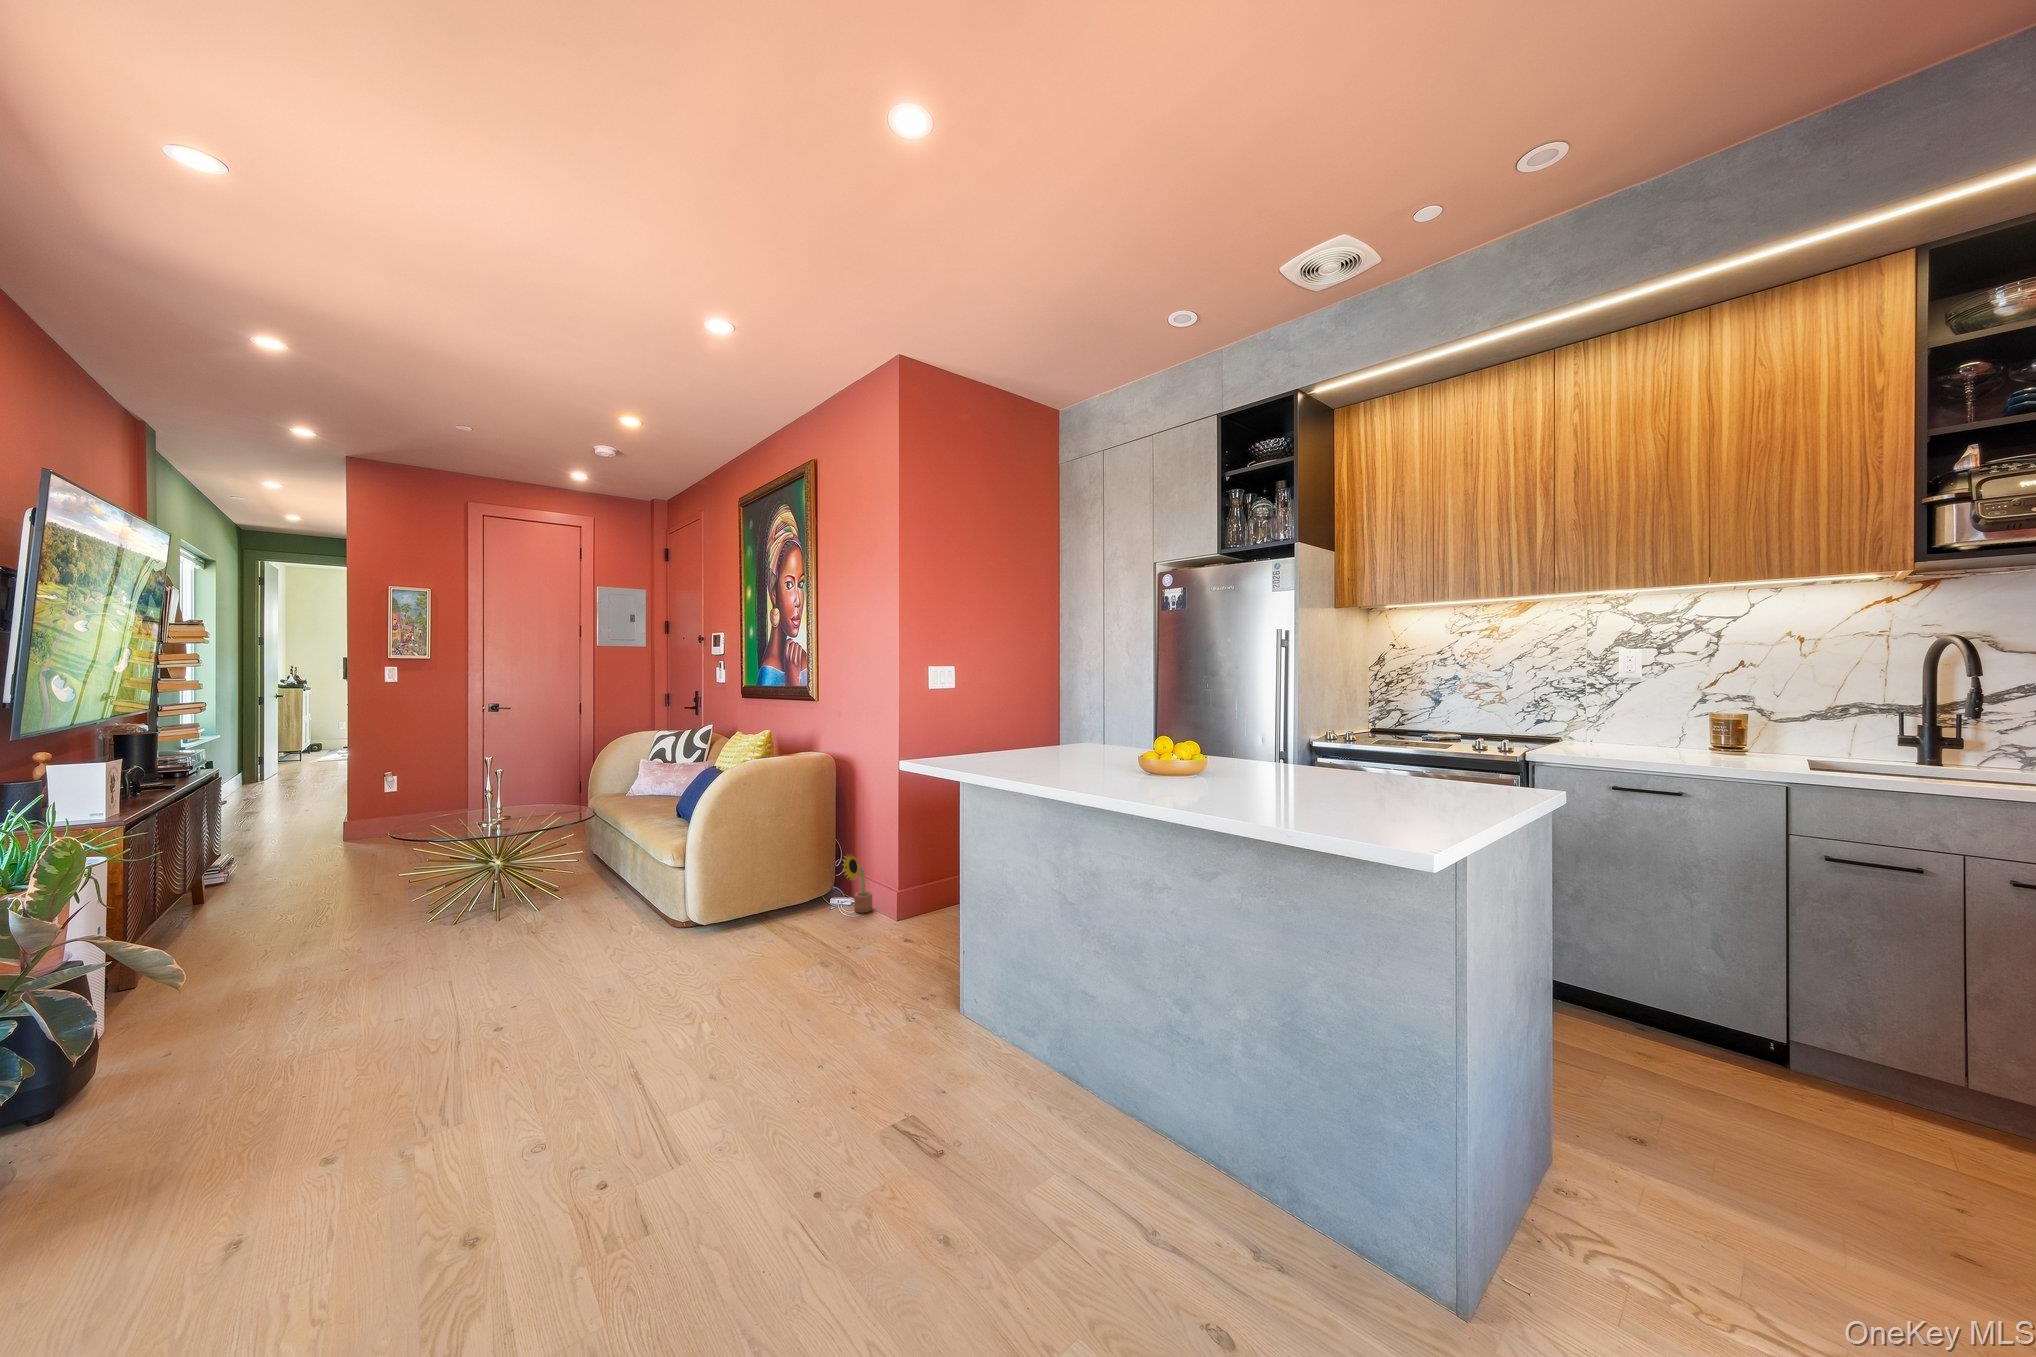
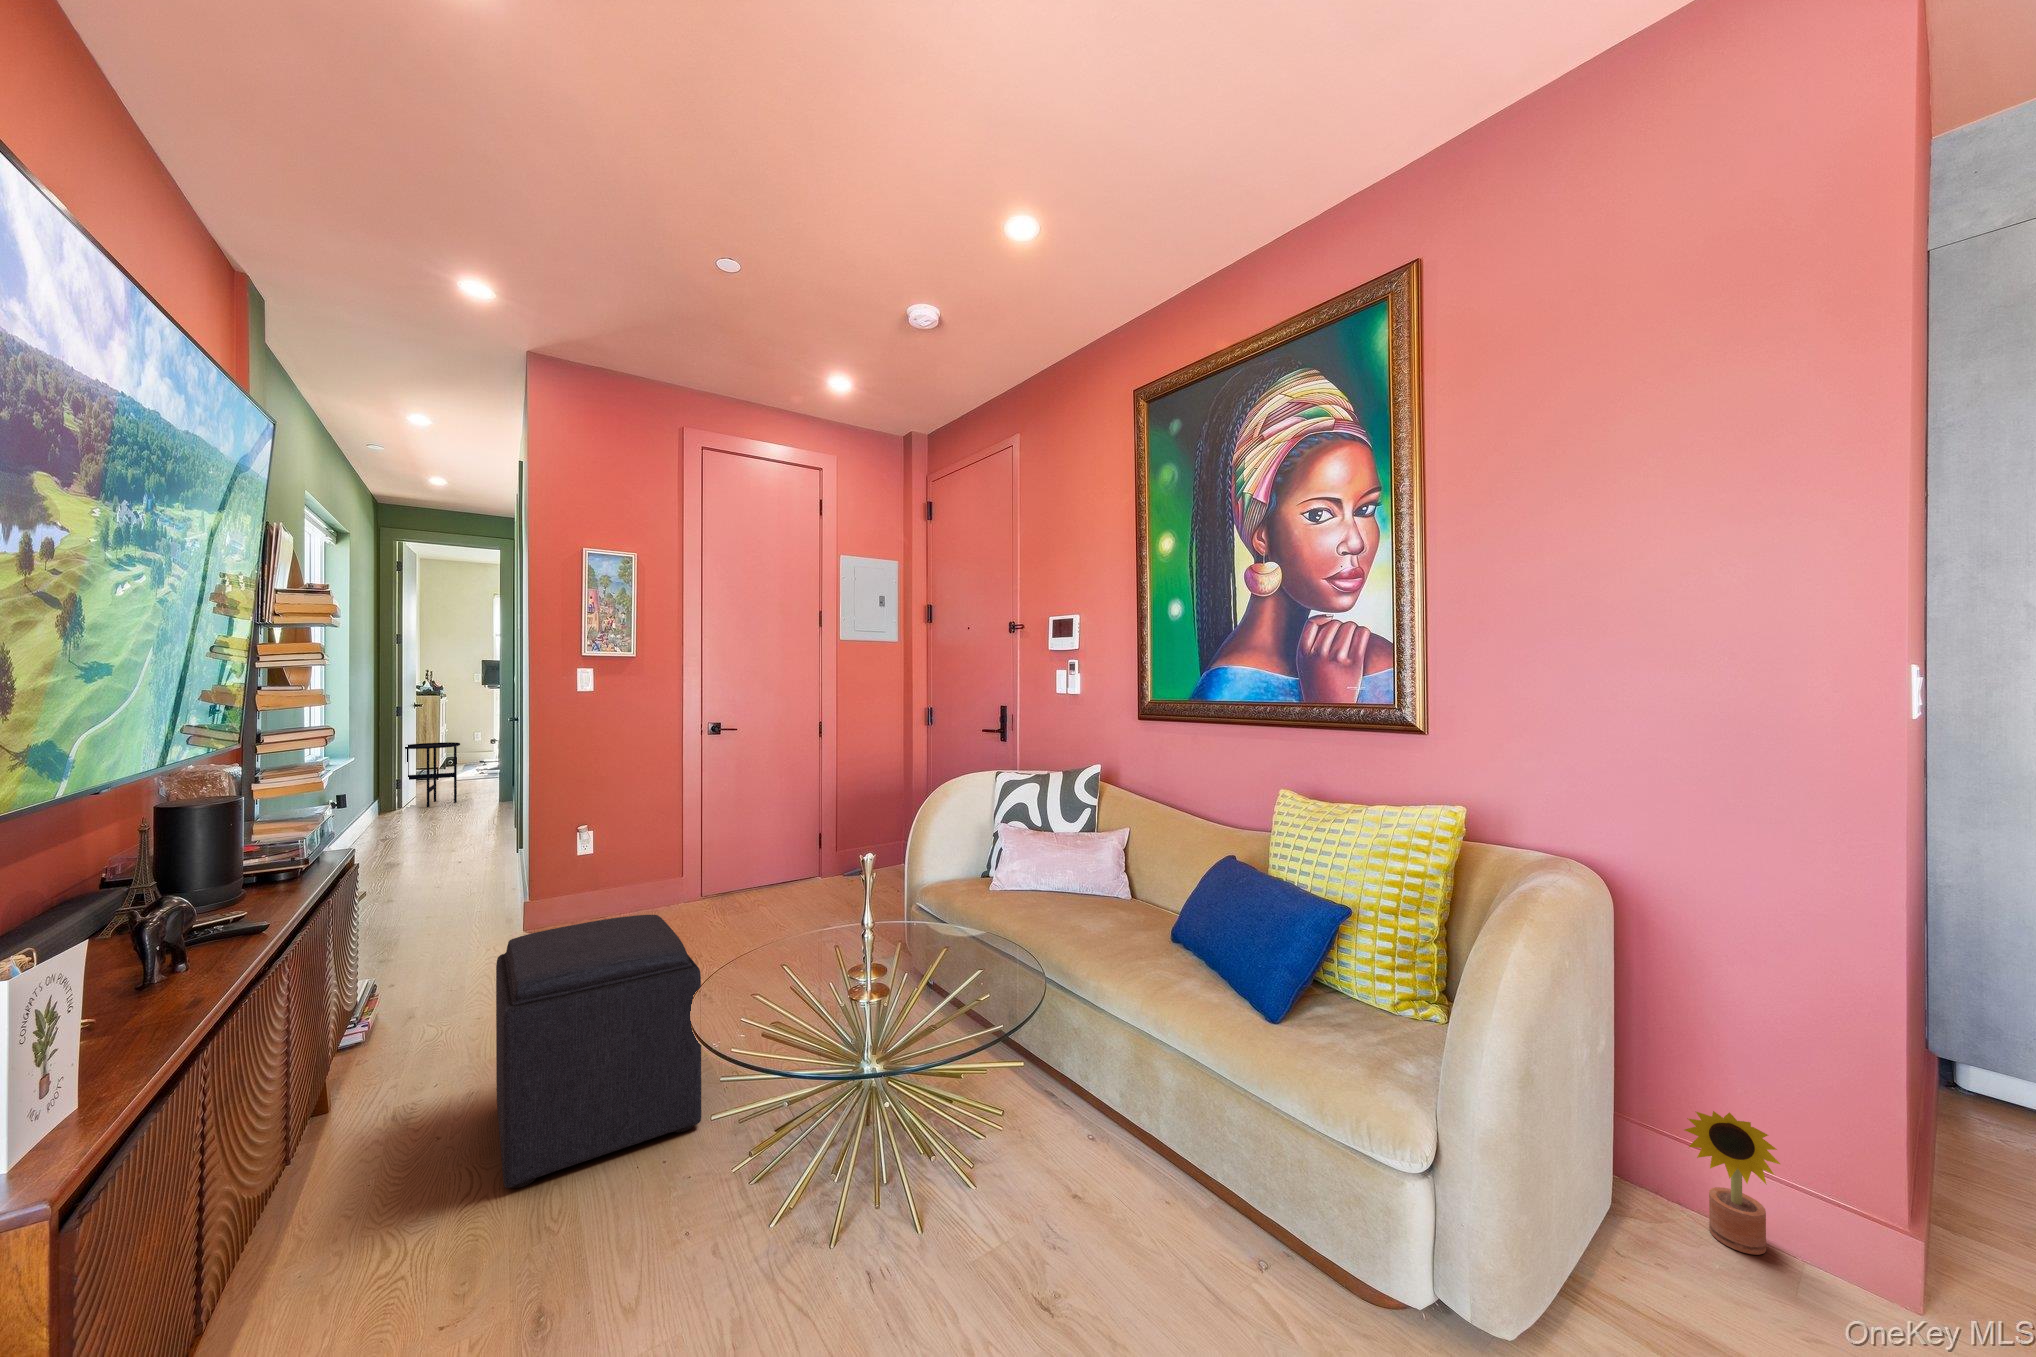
side table: none [264,727,317,778] -> present [405,742,460,807]
ottoman: none [296,802,413,918] -> present [496,915,701,1188]

